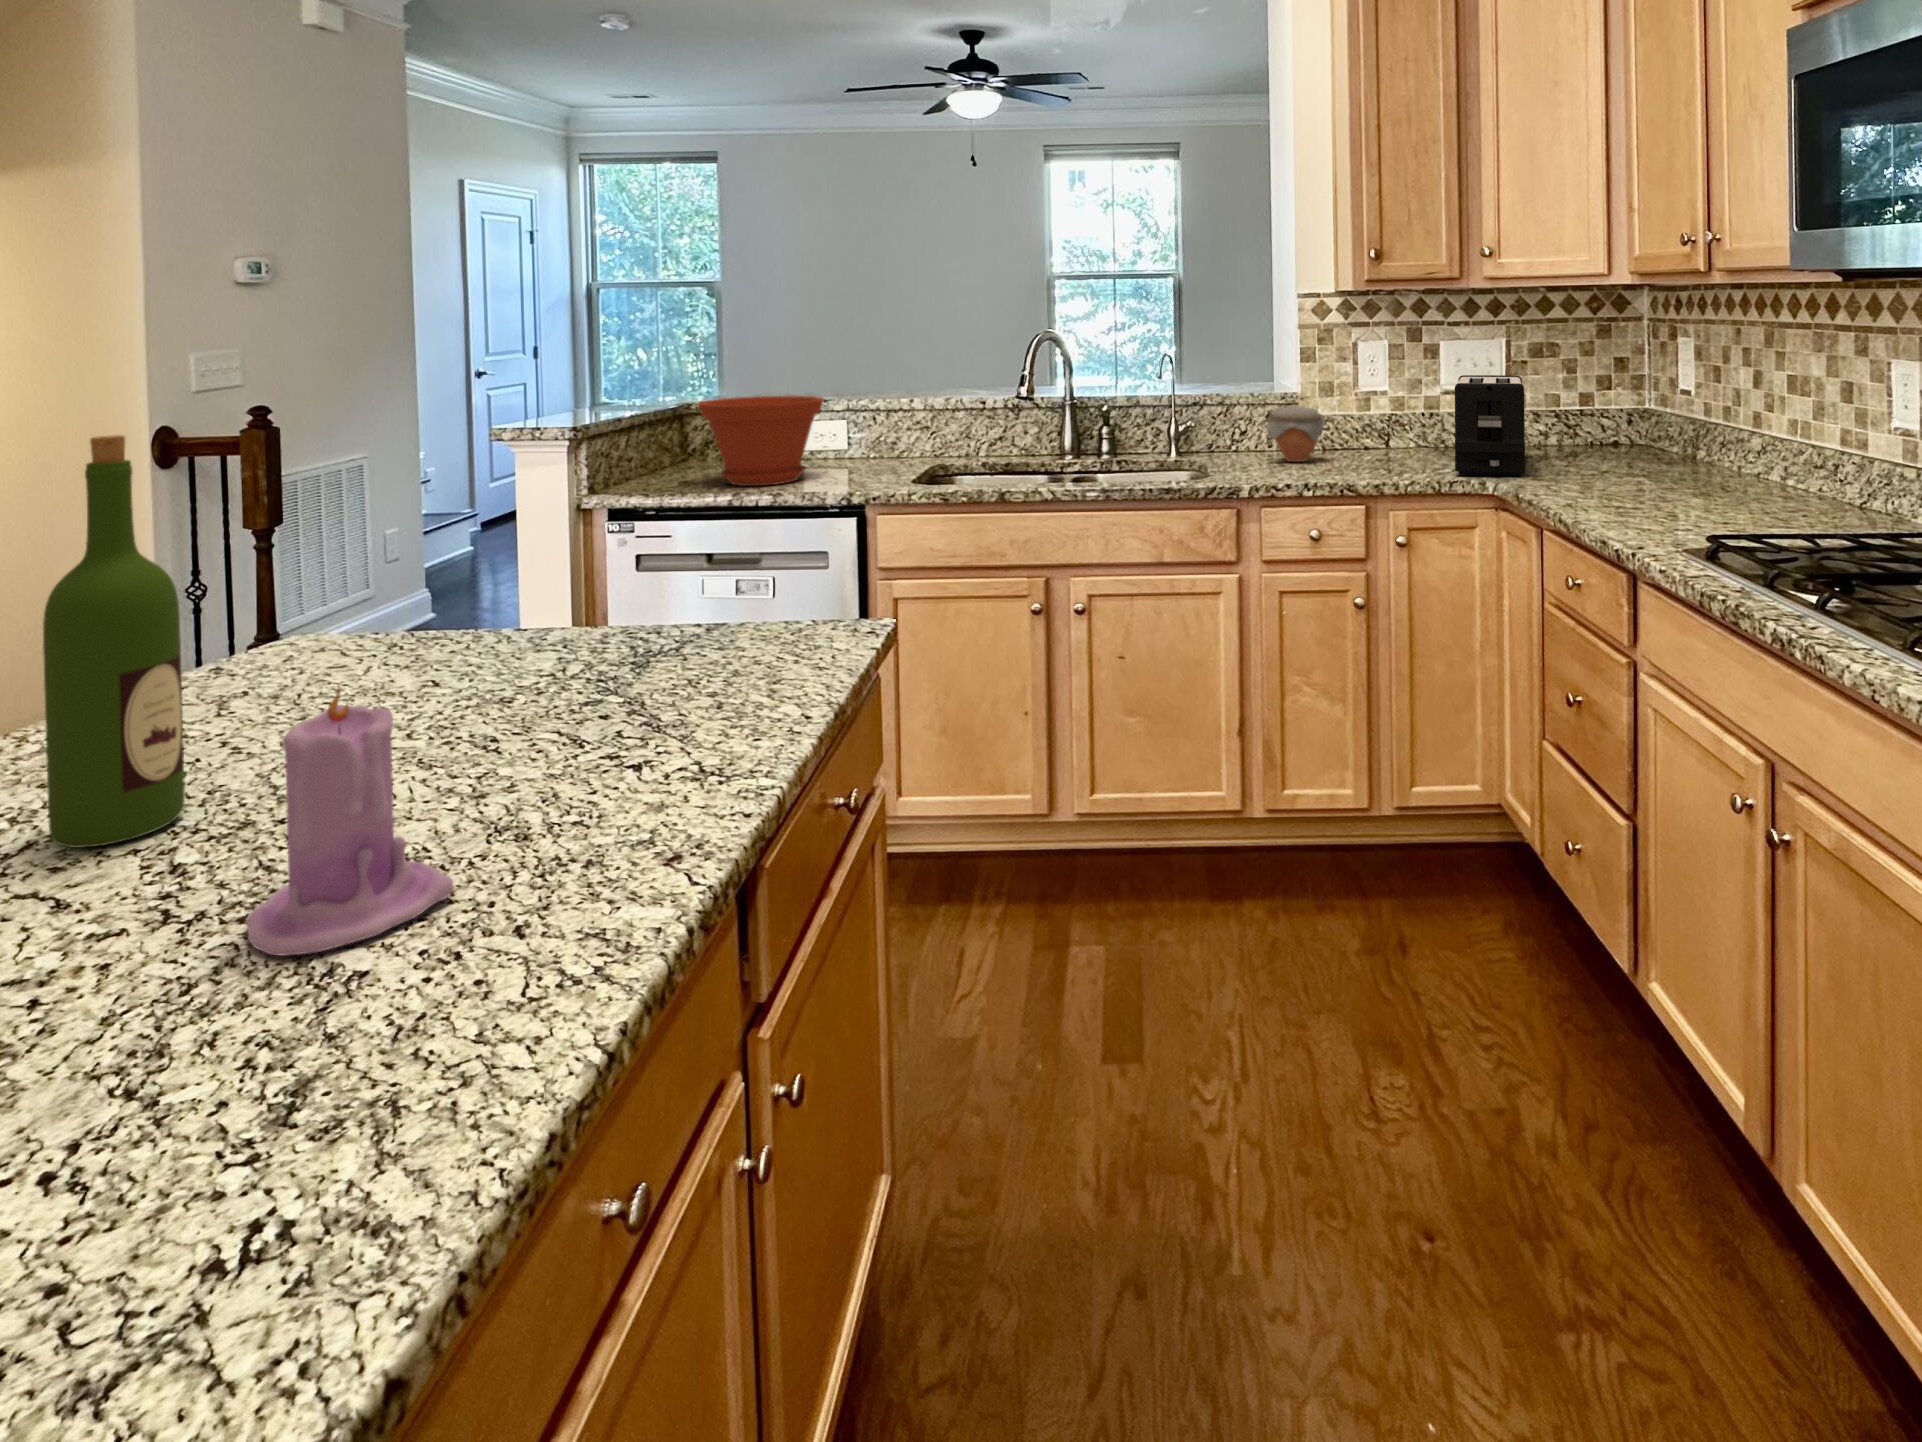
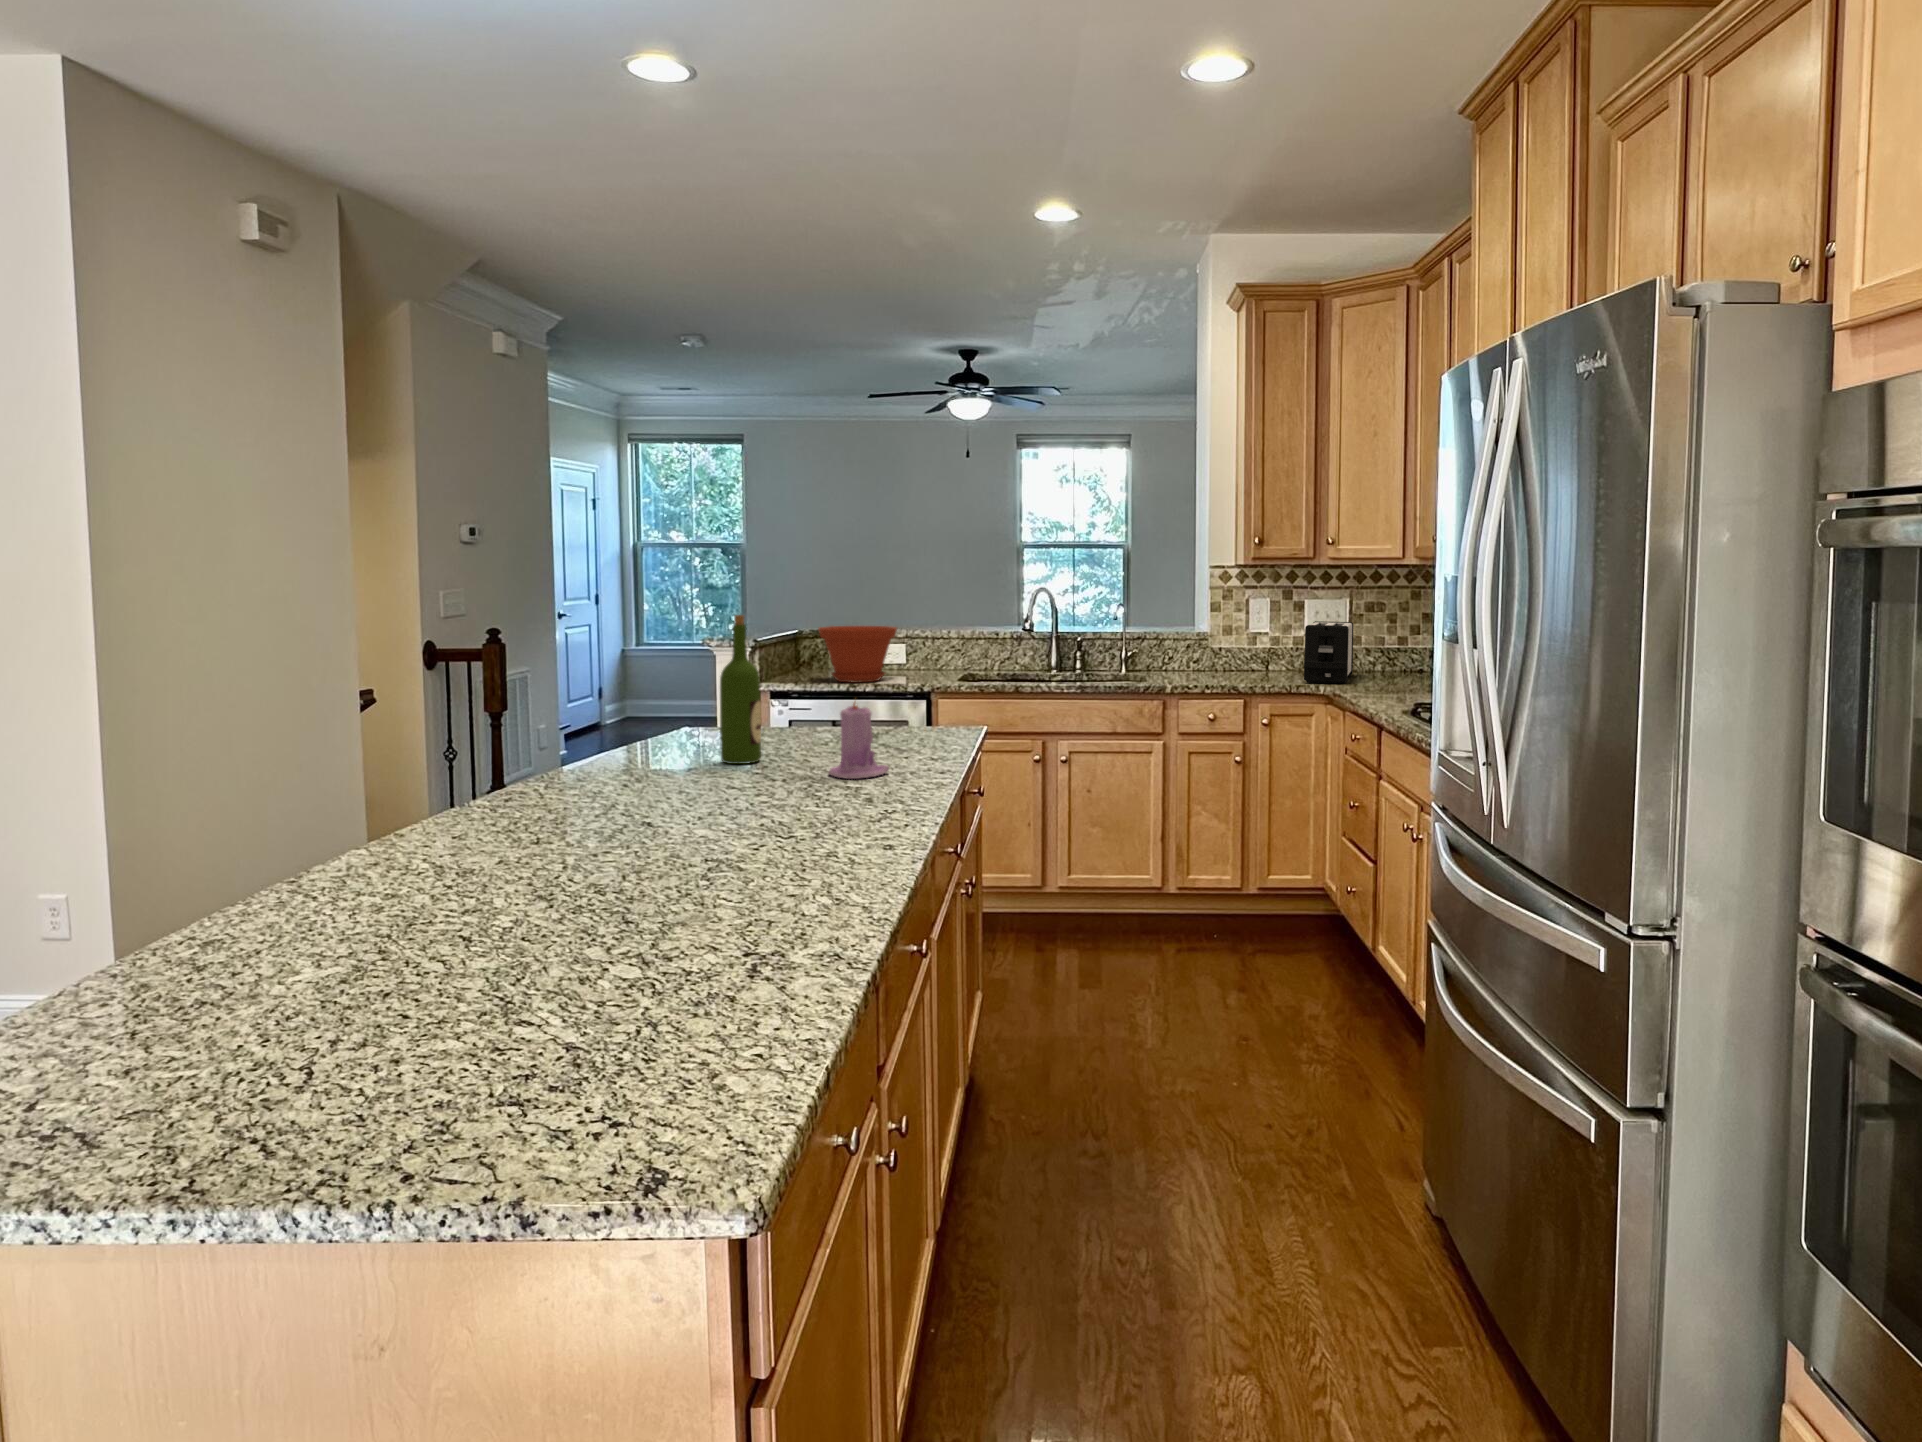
jar: present [1266,406,1326,462] -> none [1186,640,1227,676]

